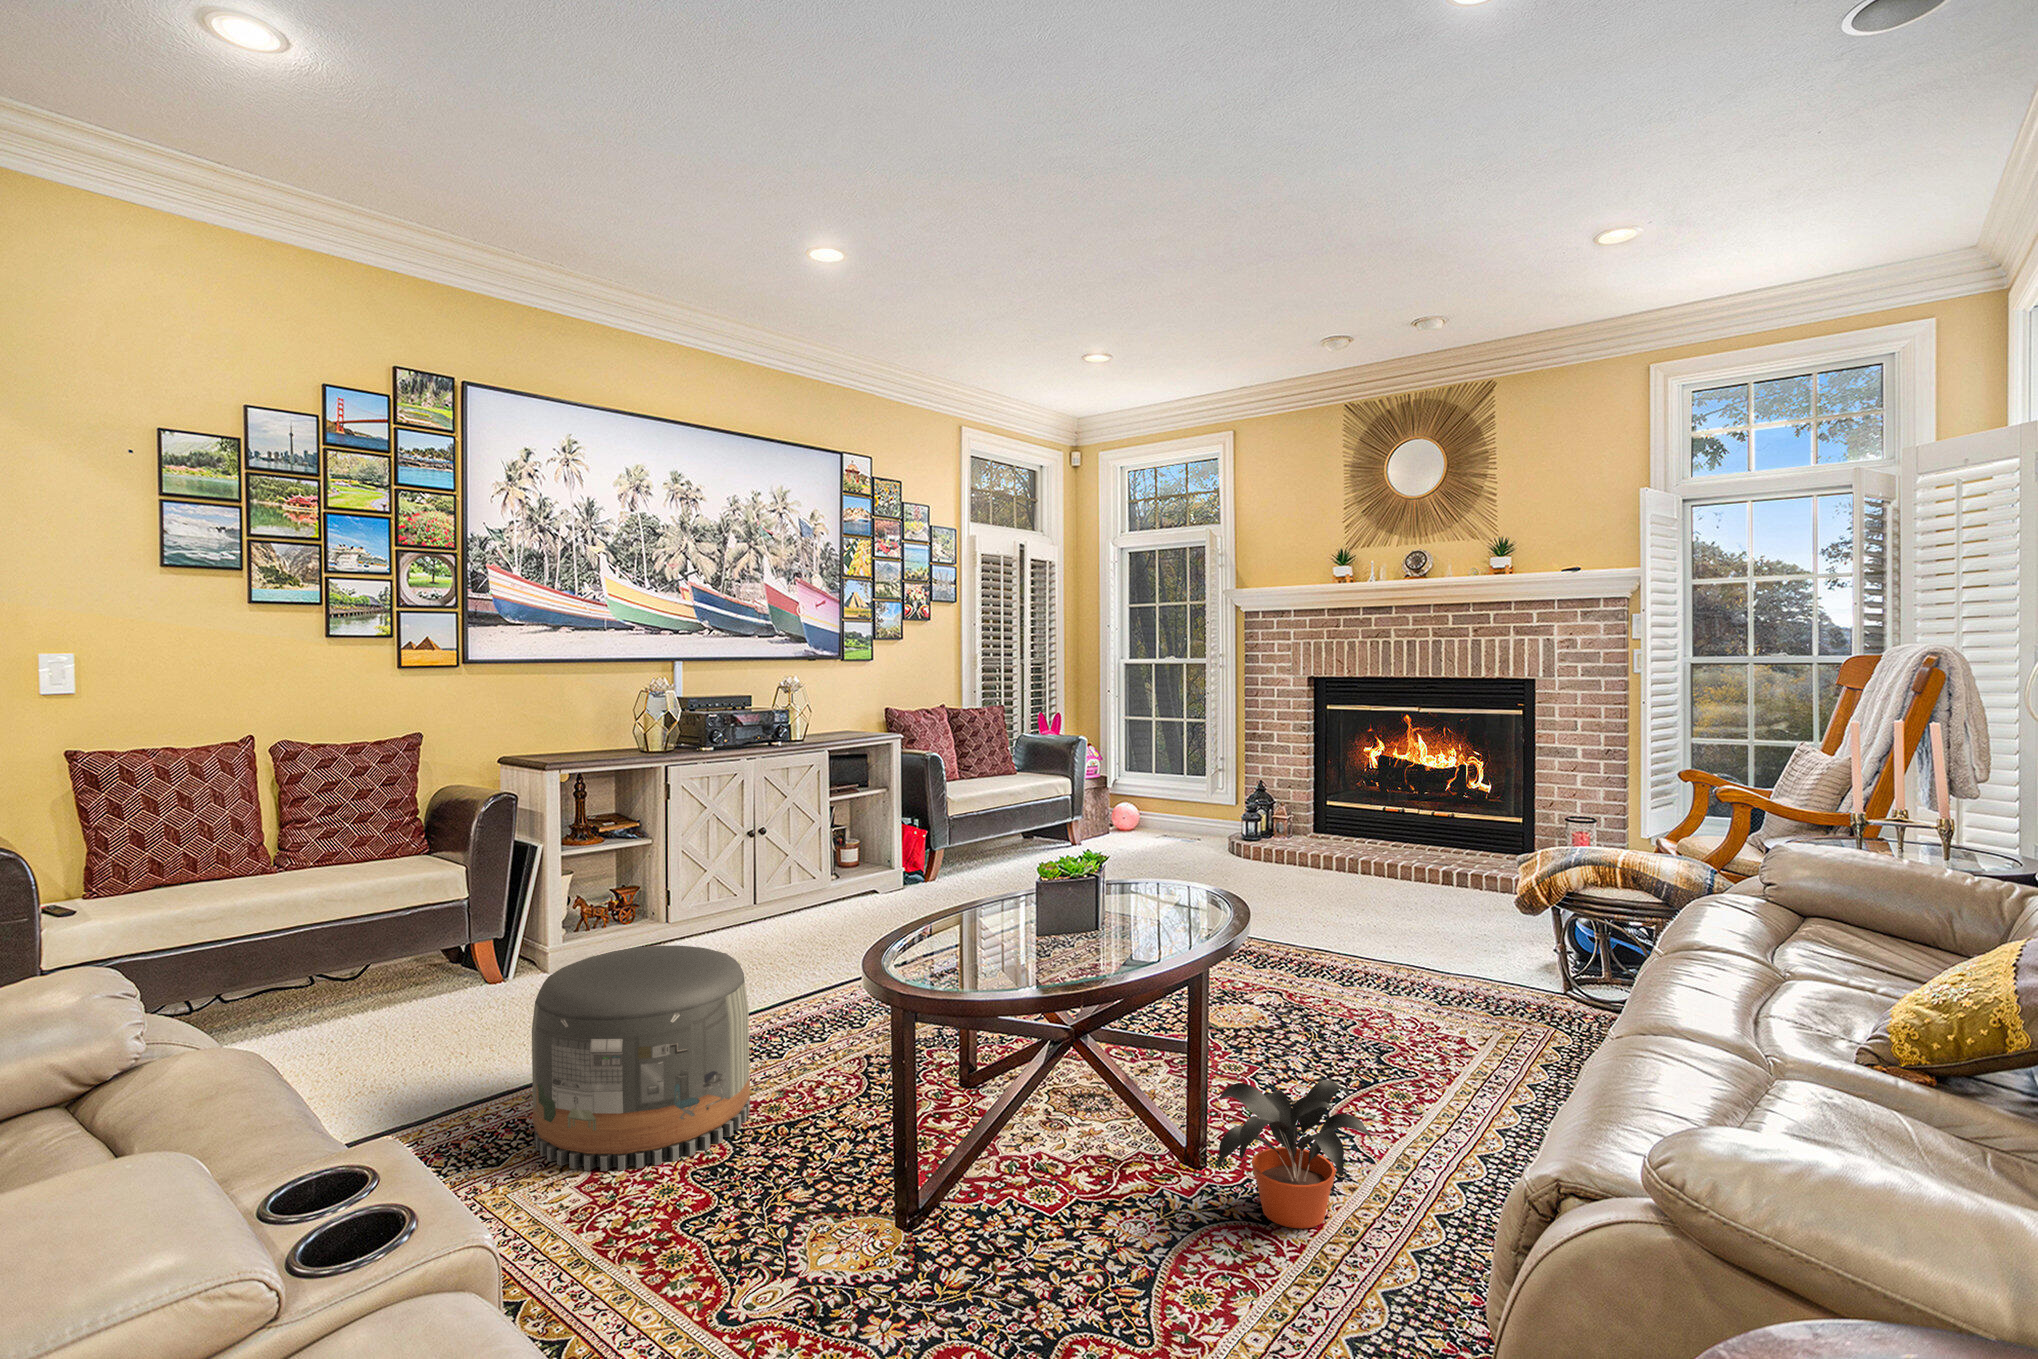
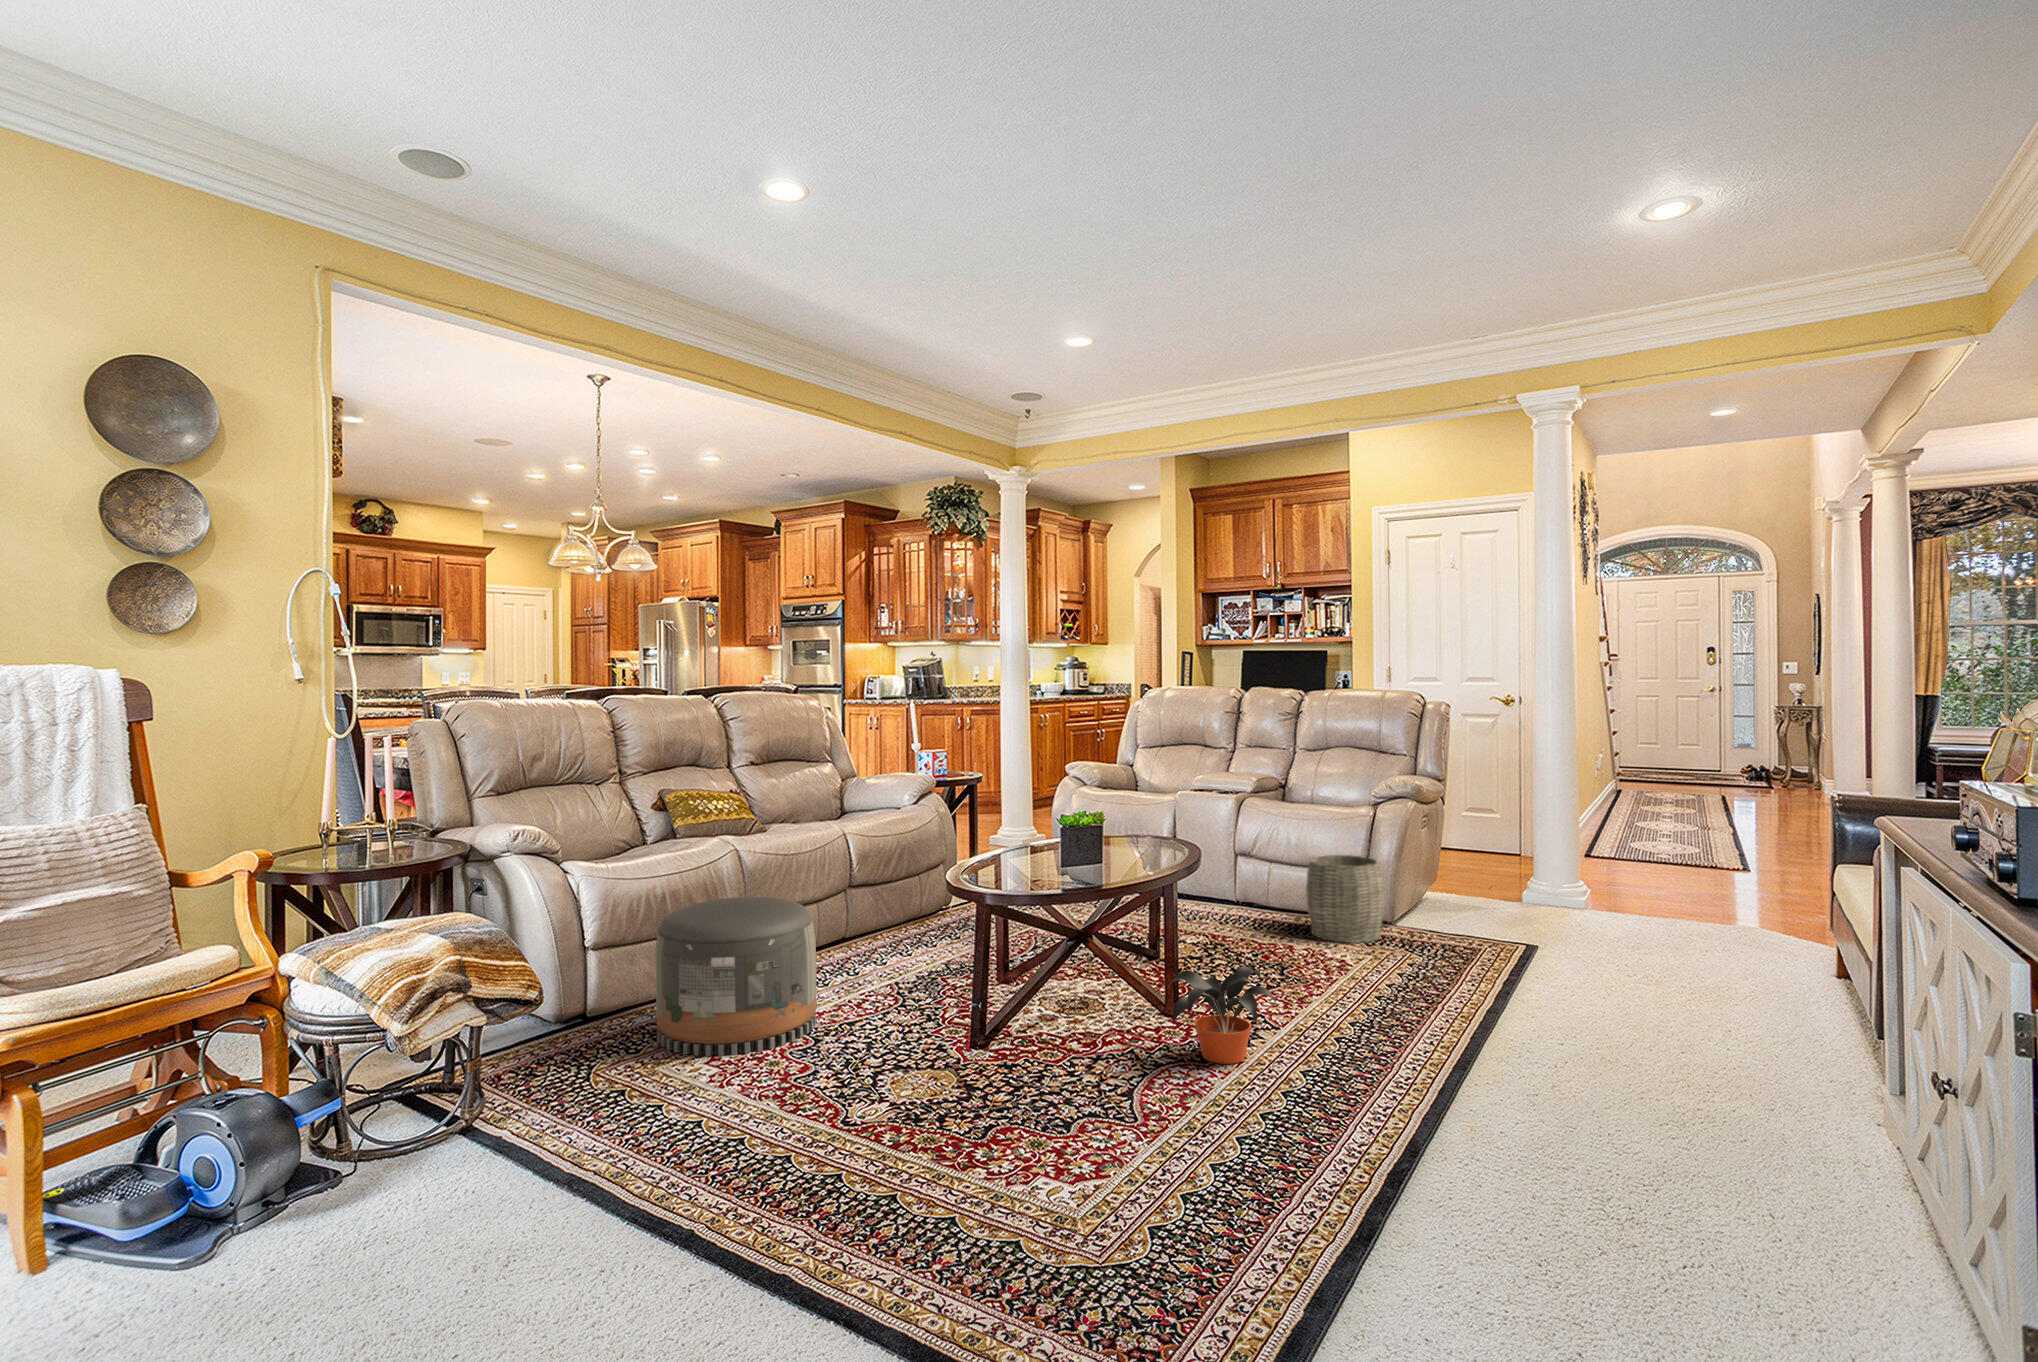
woven basket: none [1412,892,1517,1011] -> present [1306,855,1385,943]

